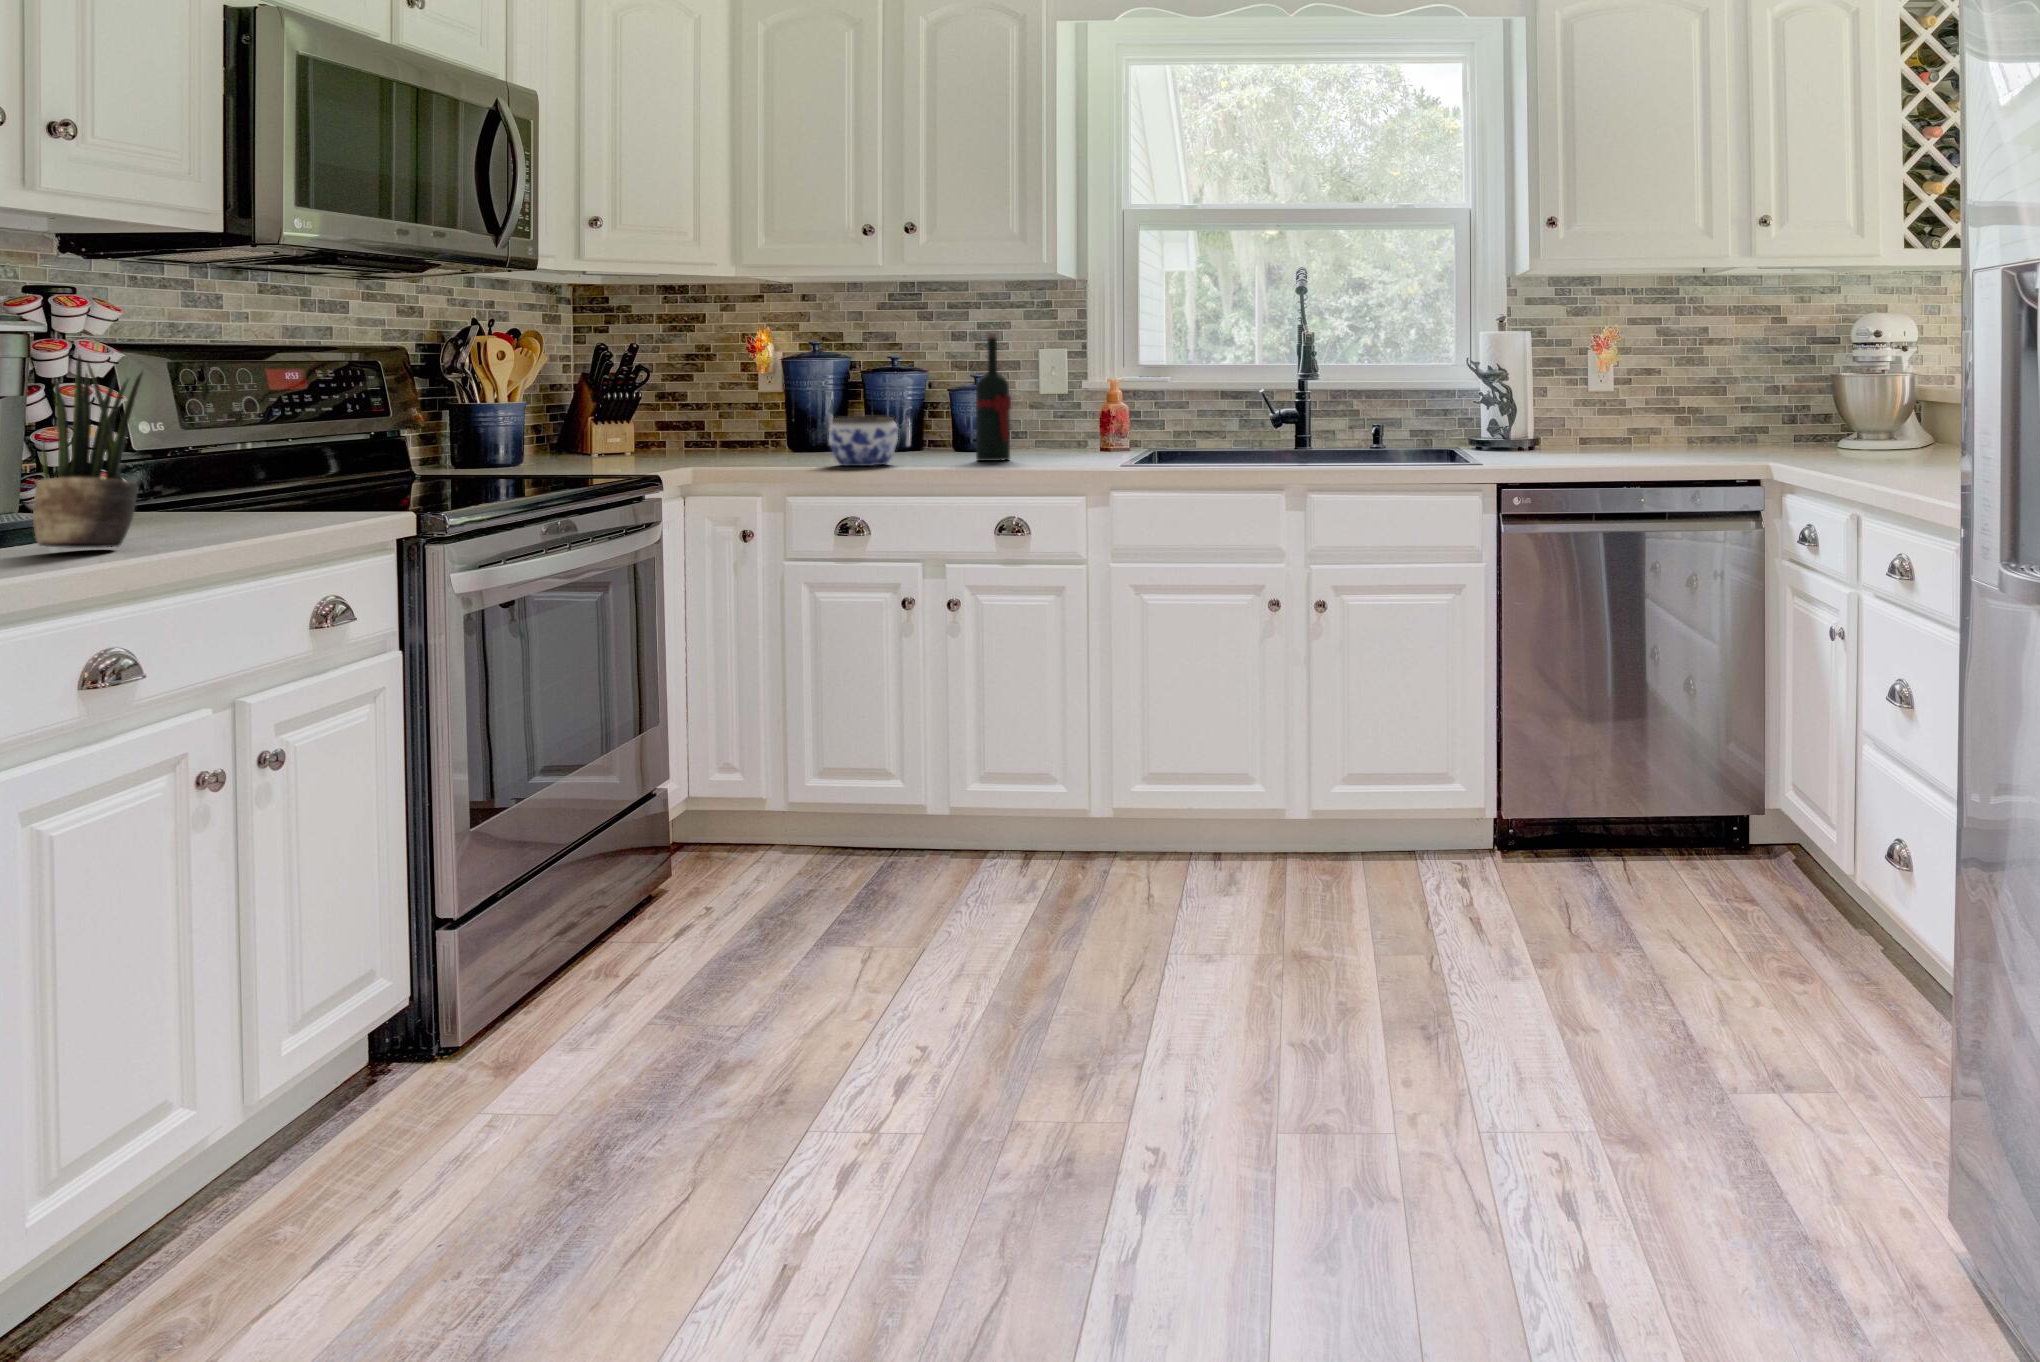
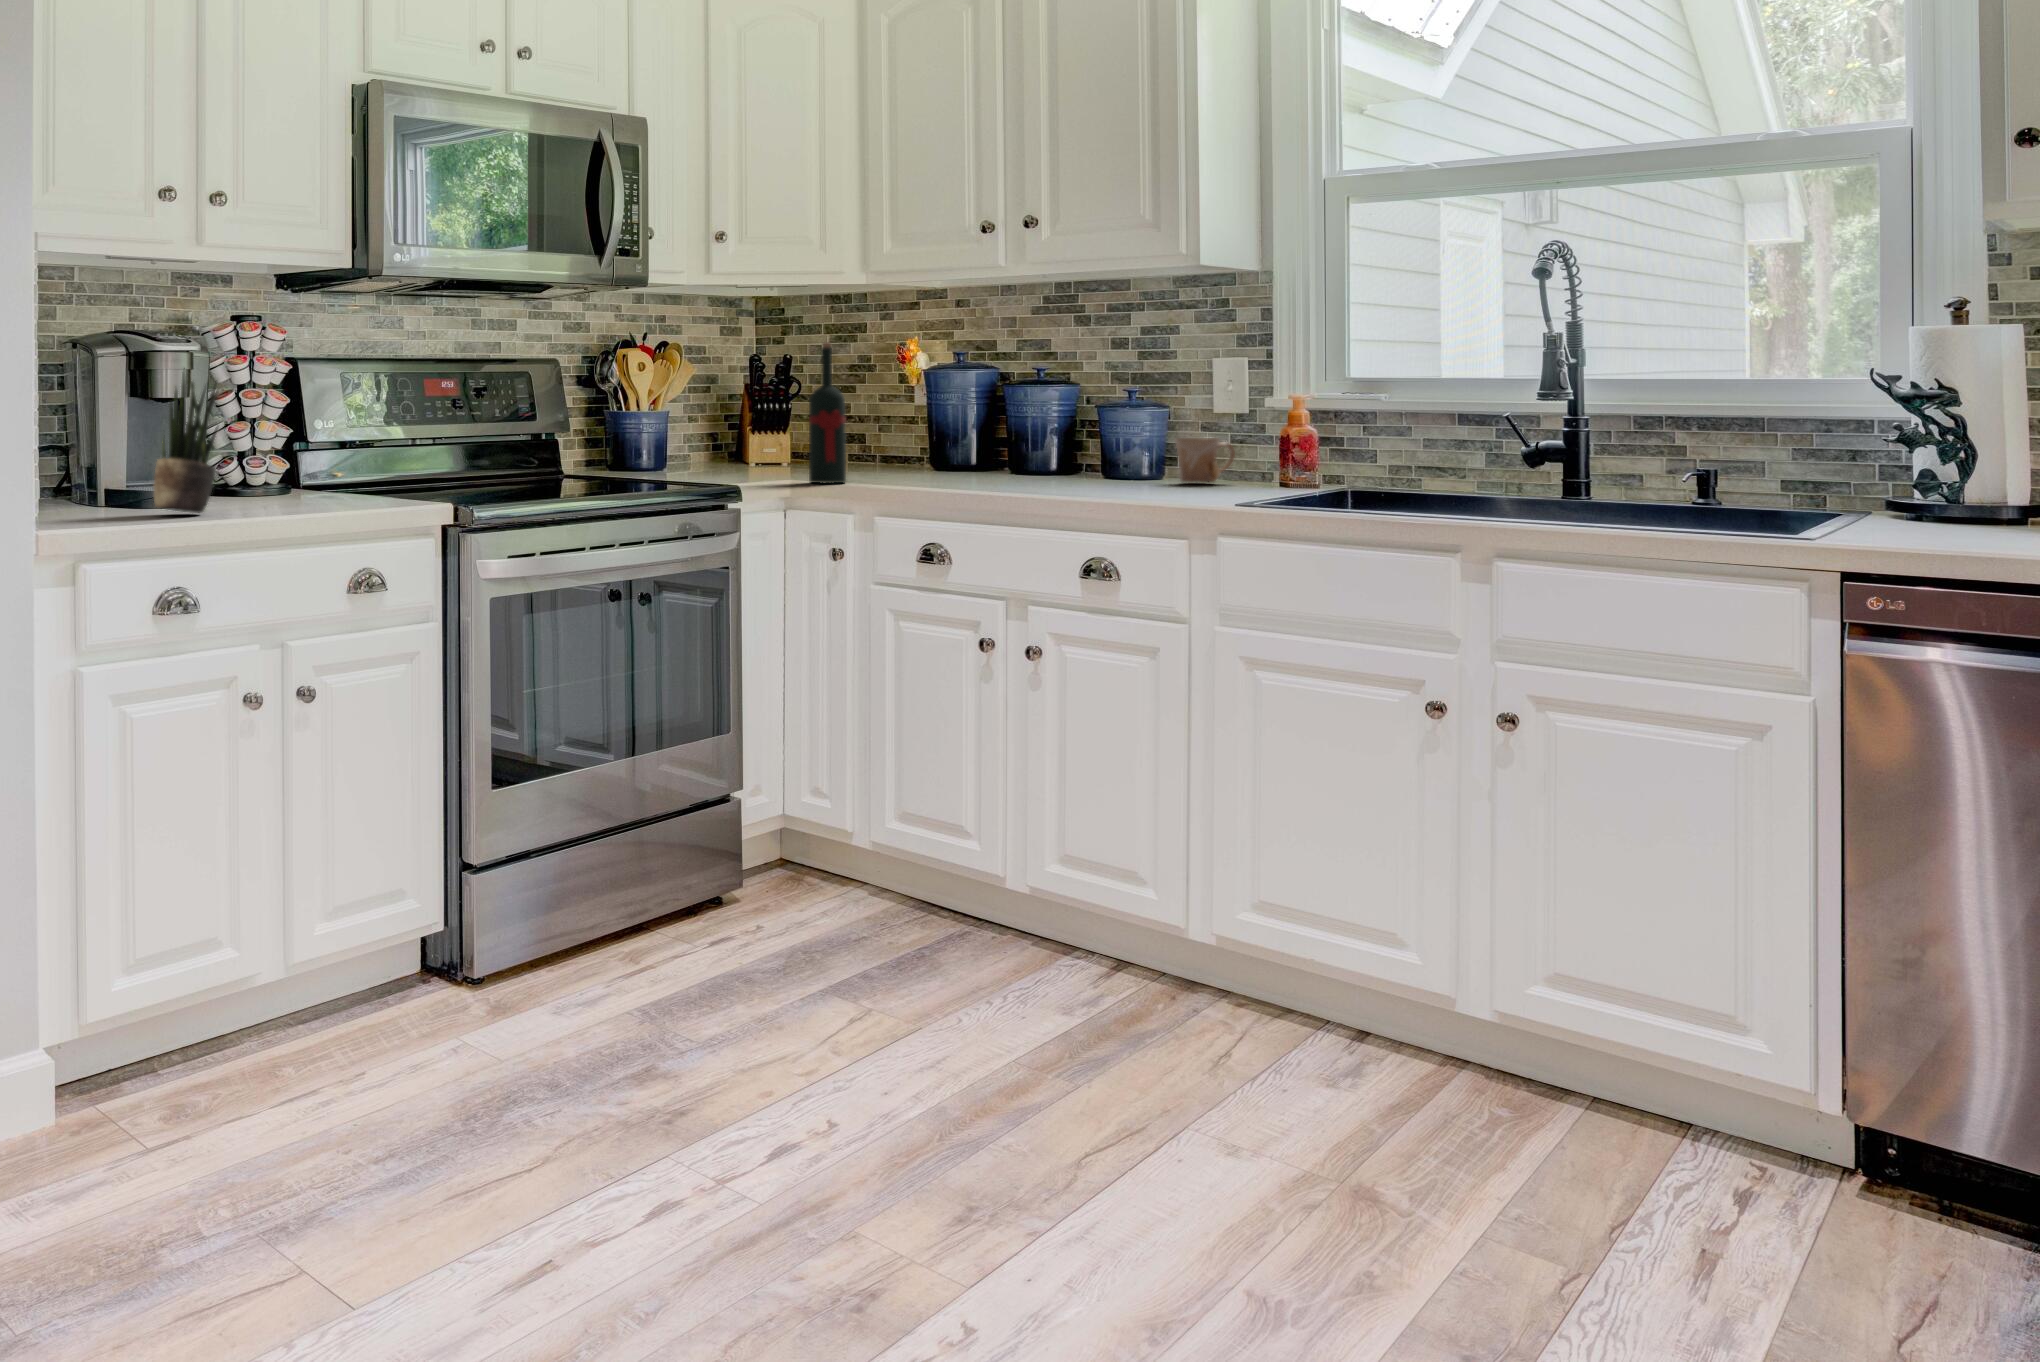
wine bottle: present [976,333,1011,461] -> present [809,342,846,483]
mug: none [1020,413,1063,450] -> present [1175,438,1235,483]
jar: present [829,416,898,466] -> none [901,433,977,489]

